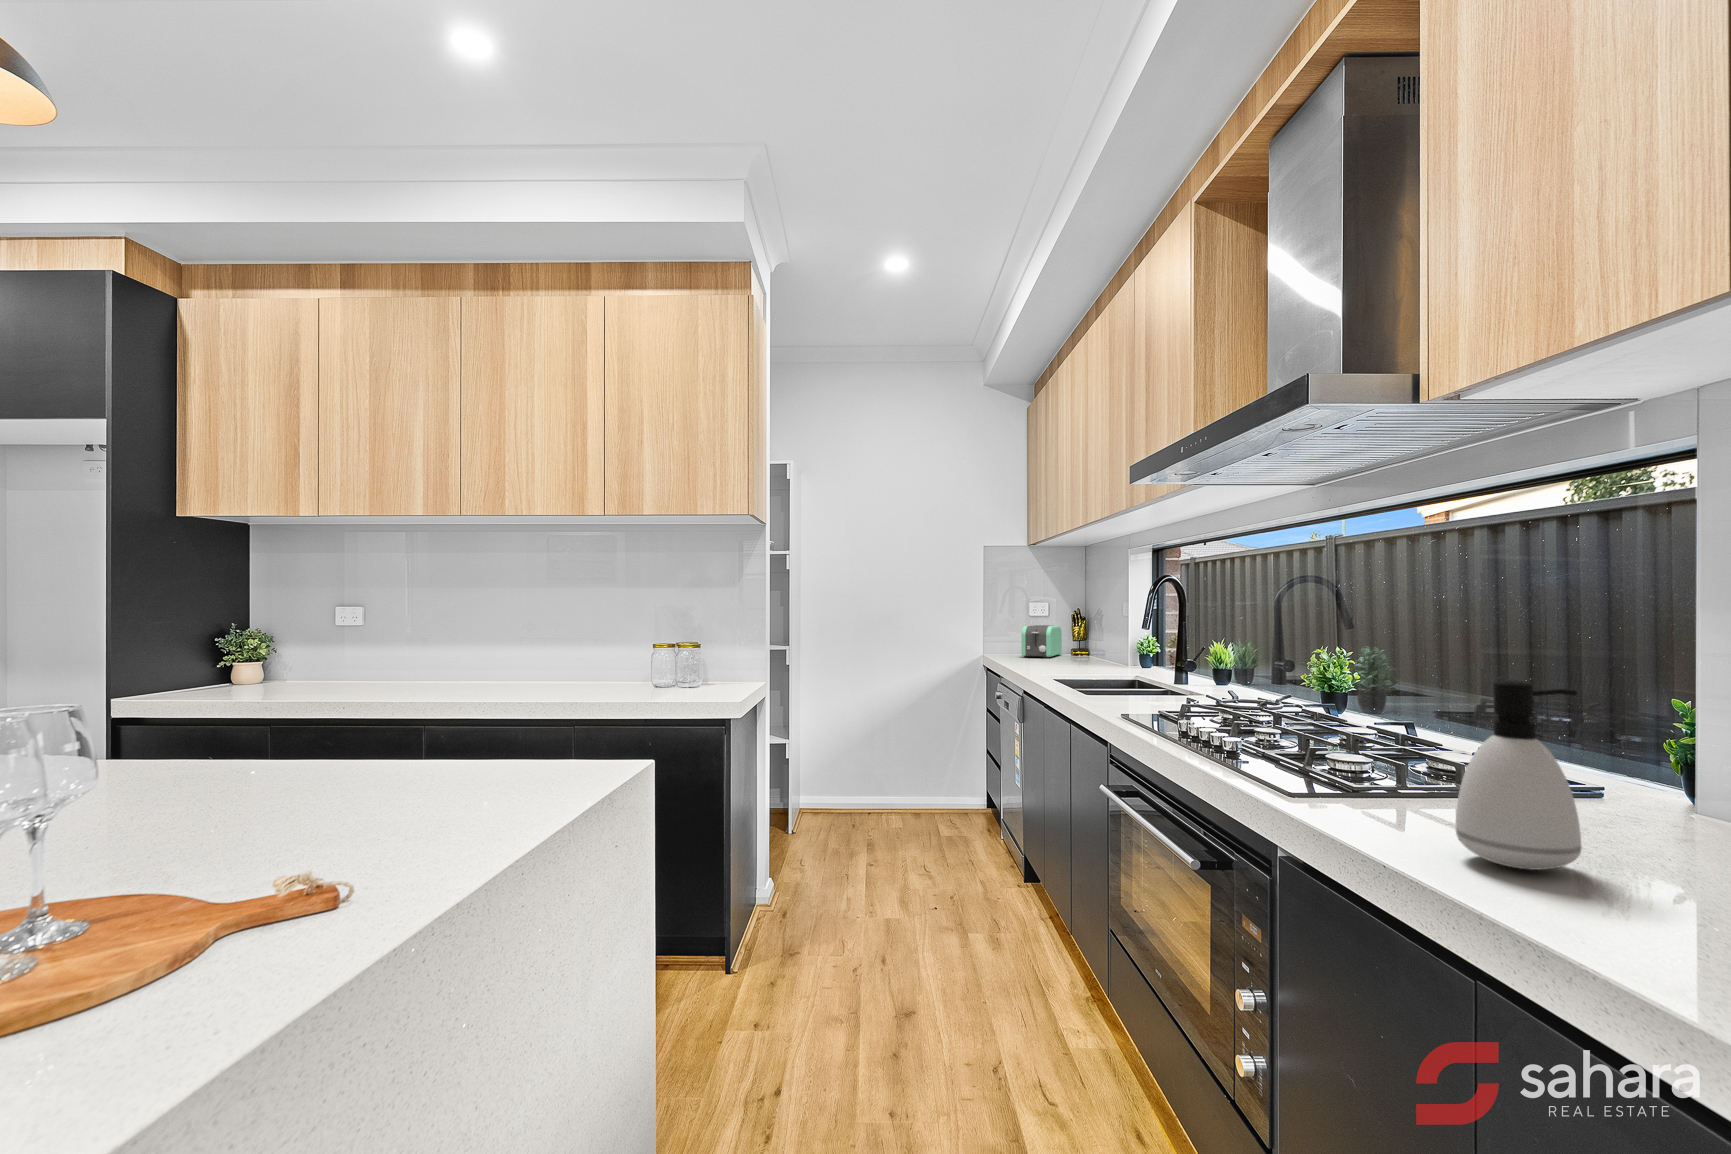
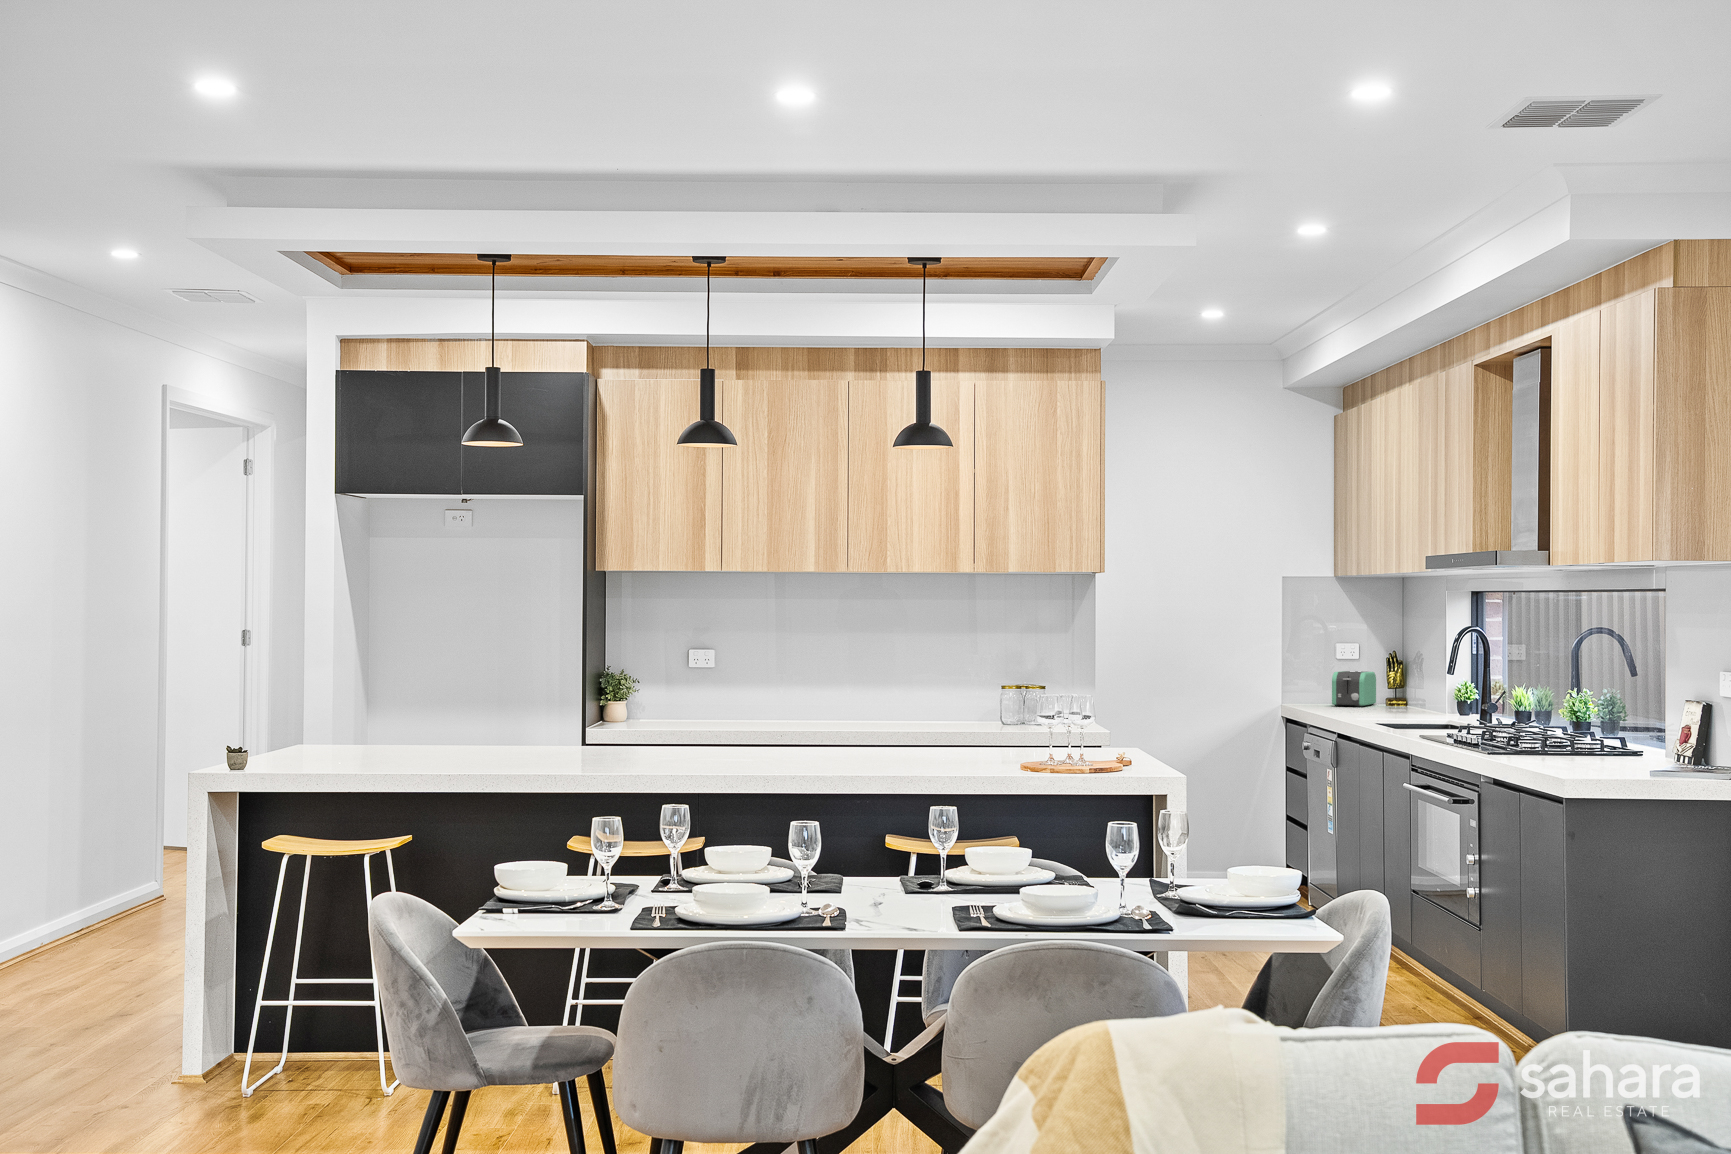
soap dispenser: present [1456,680,1582,870] -> none [1545,693,1590,769]

